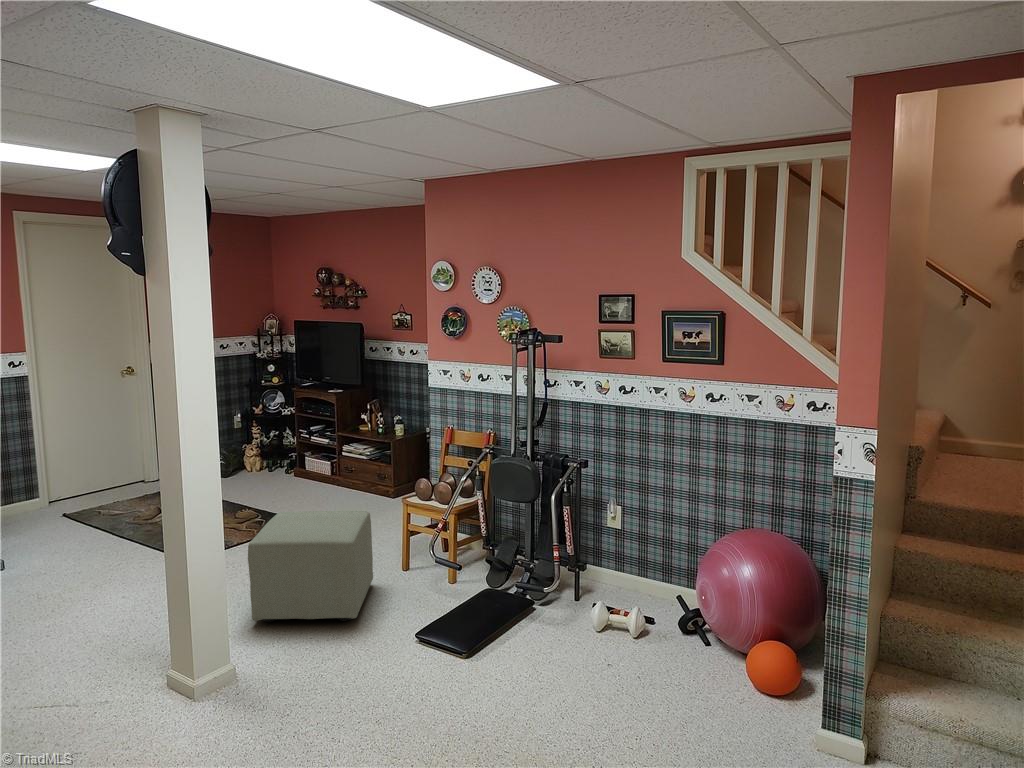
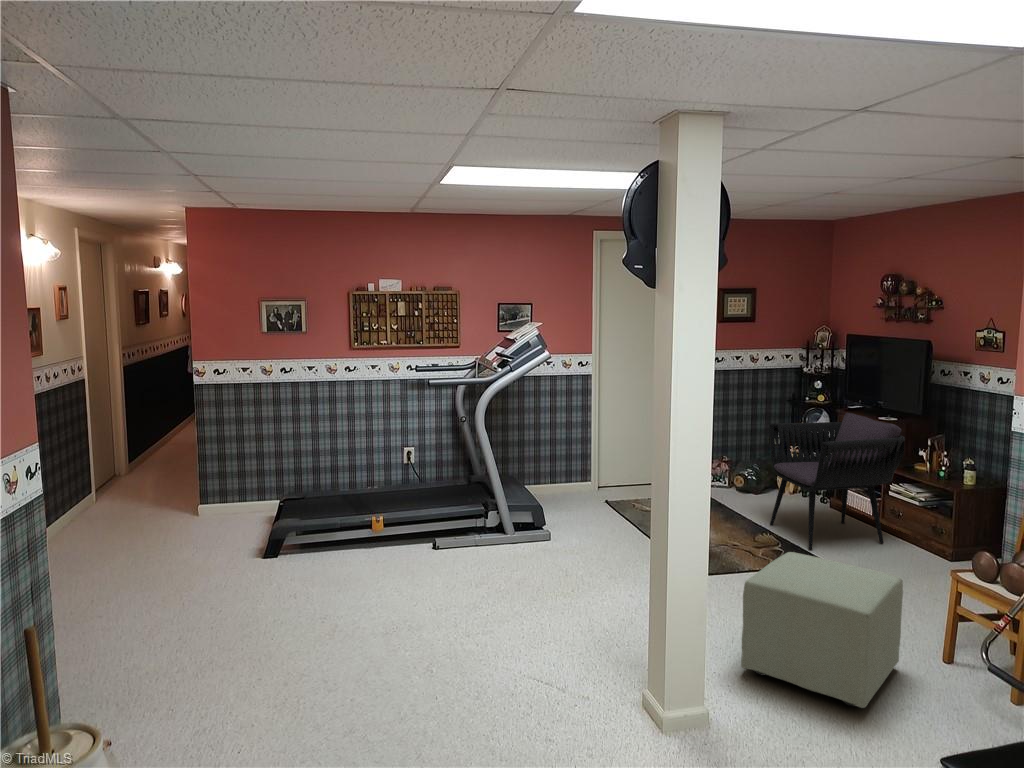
armchair: none [235,390,352,514] -> present [769,413,905,549]

